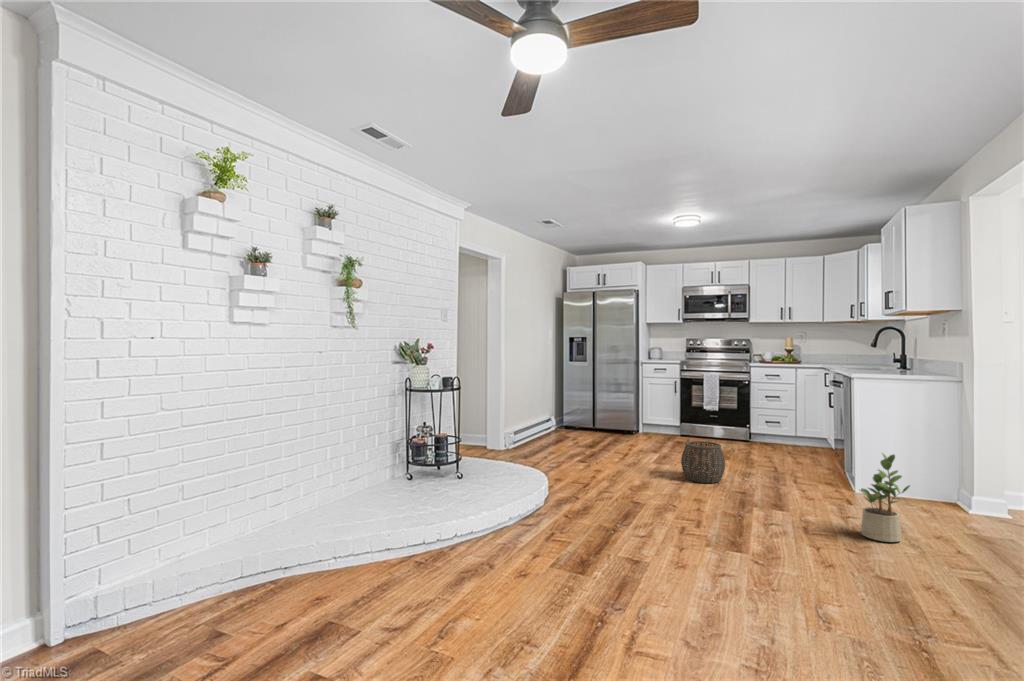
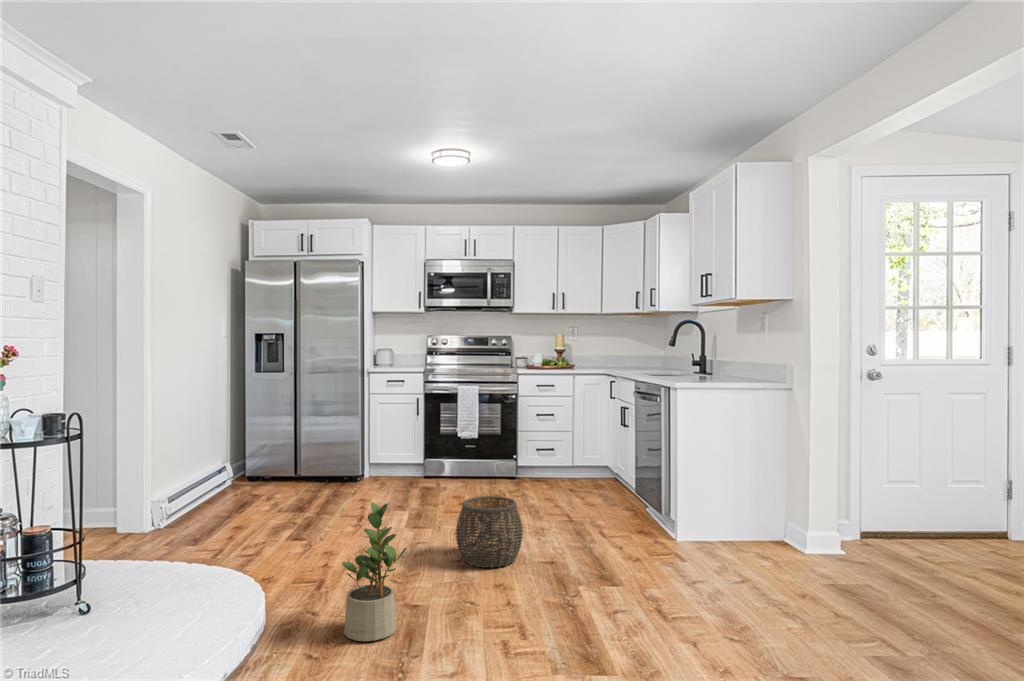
potted plant: present [860,453,910,542] -> present [342,502,407,641]

